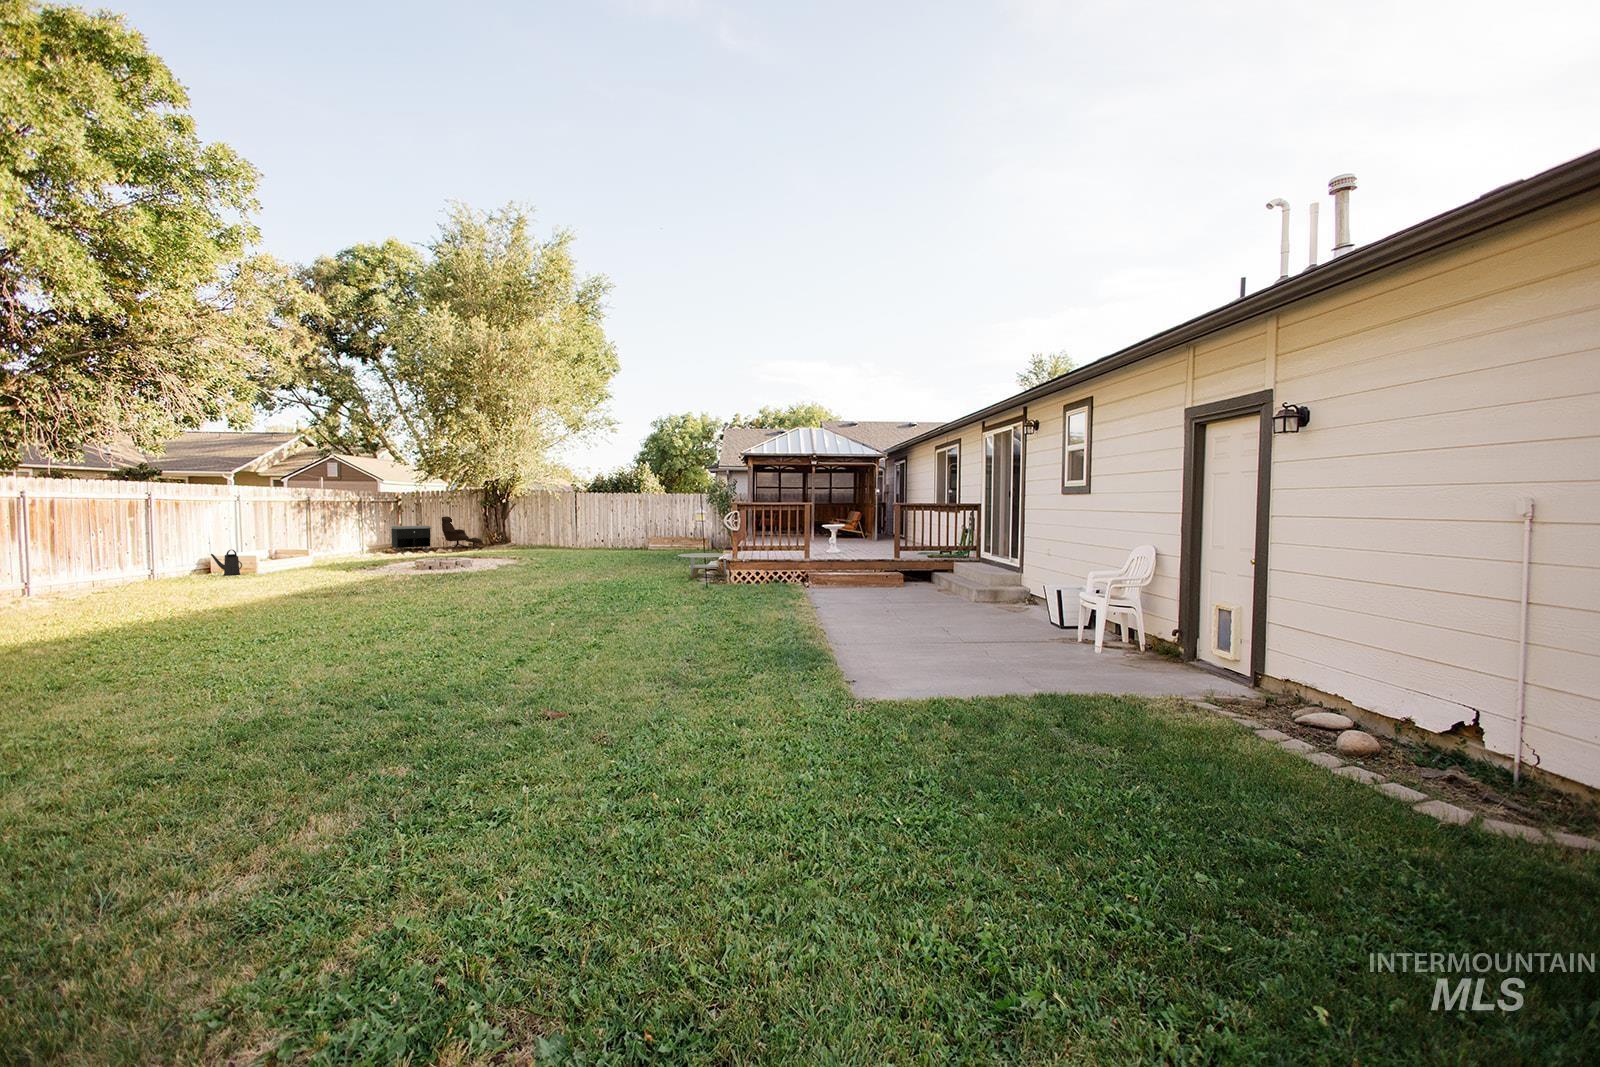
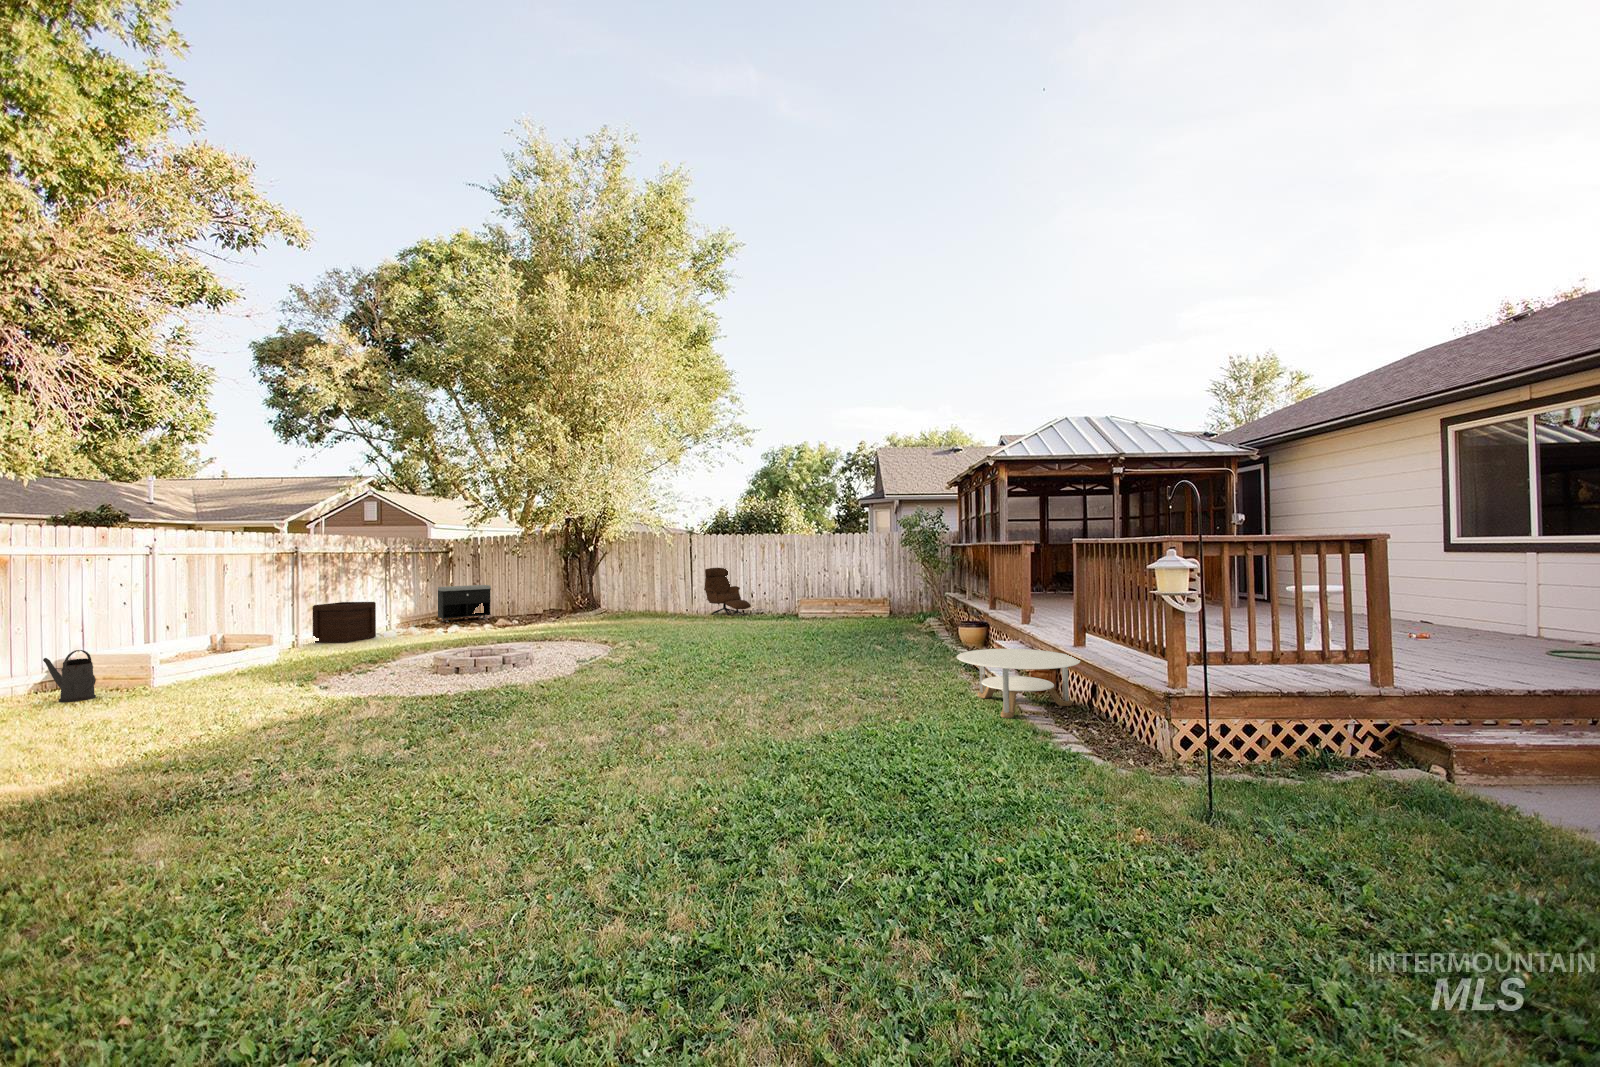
lounge chair: present [442,516,482,548] -> present [704,568,751,616]
wooden crate: none [320,533,360,558] -> present [313,602,376,643]

